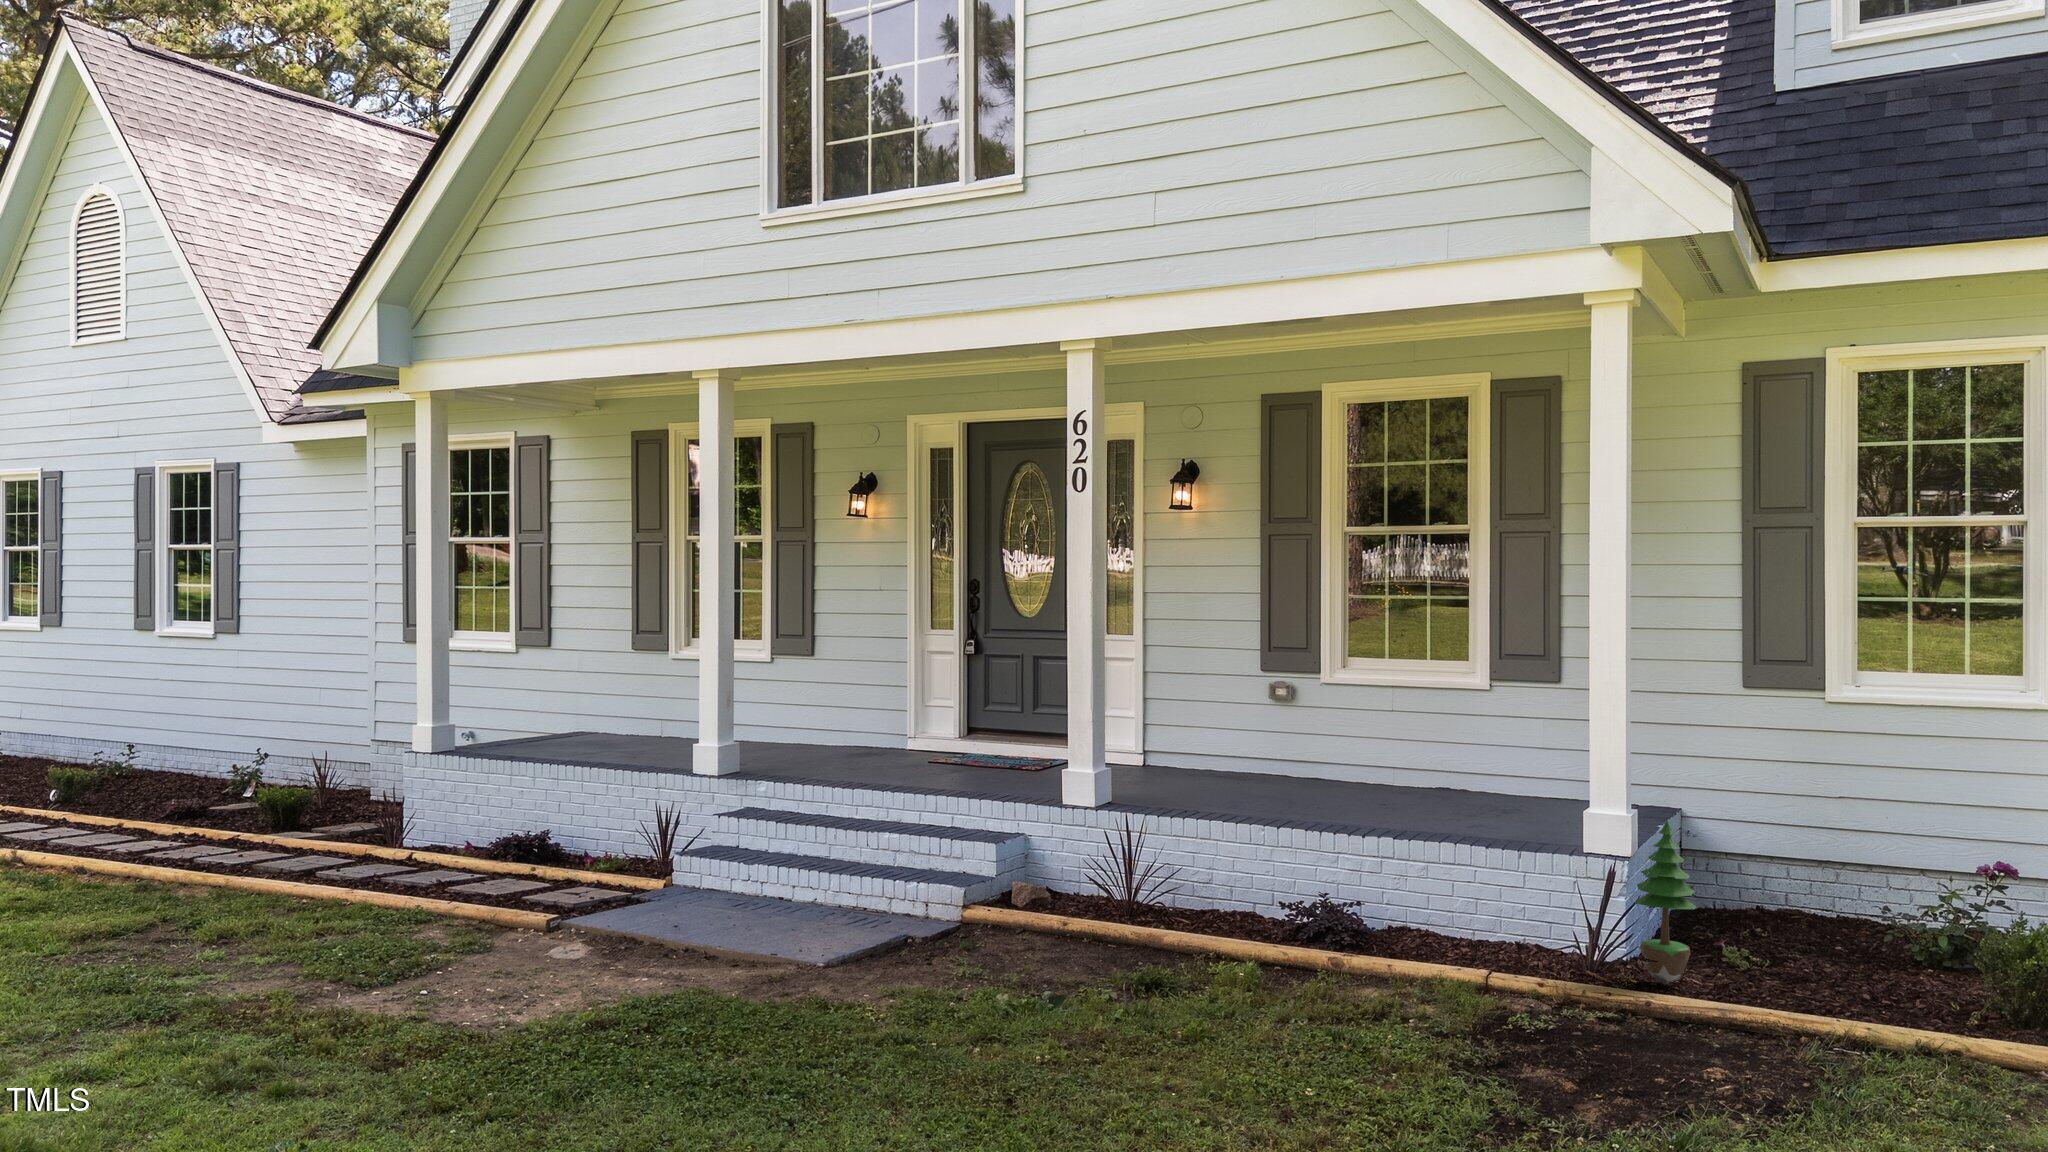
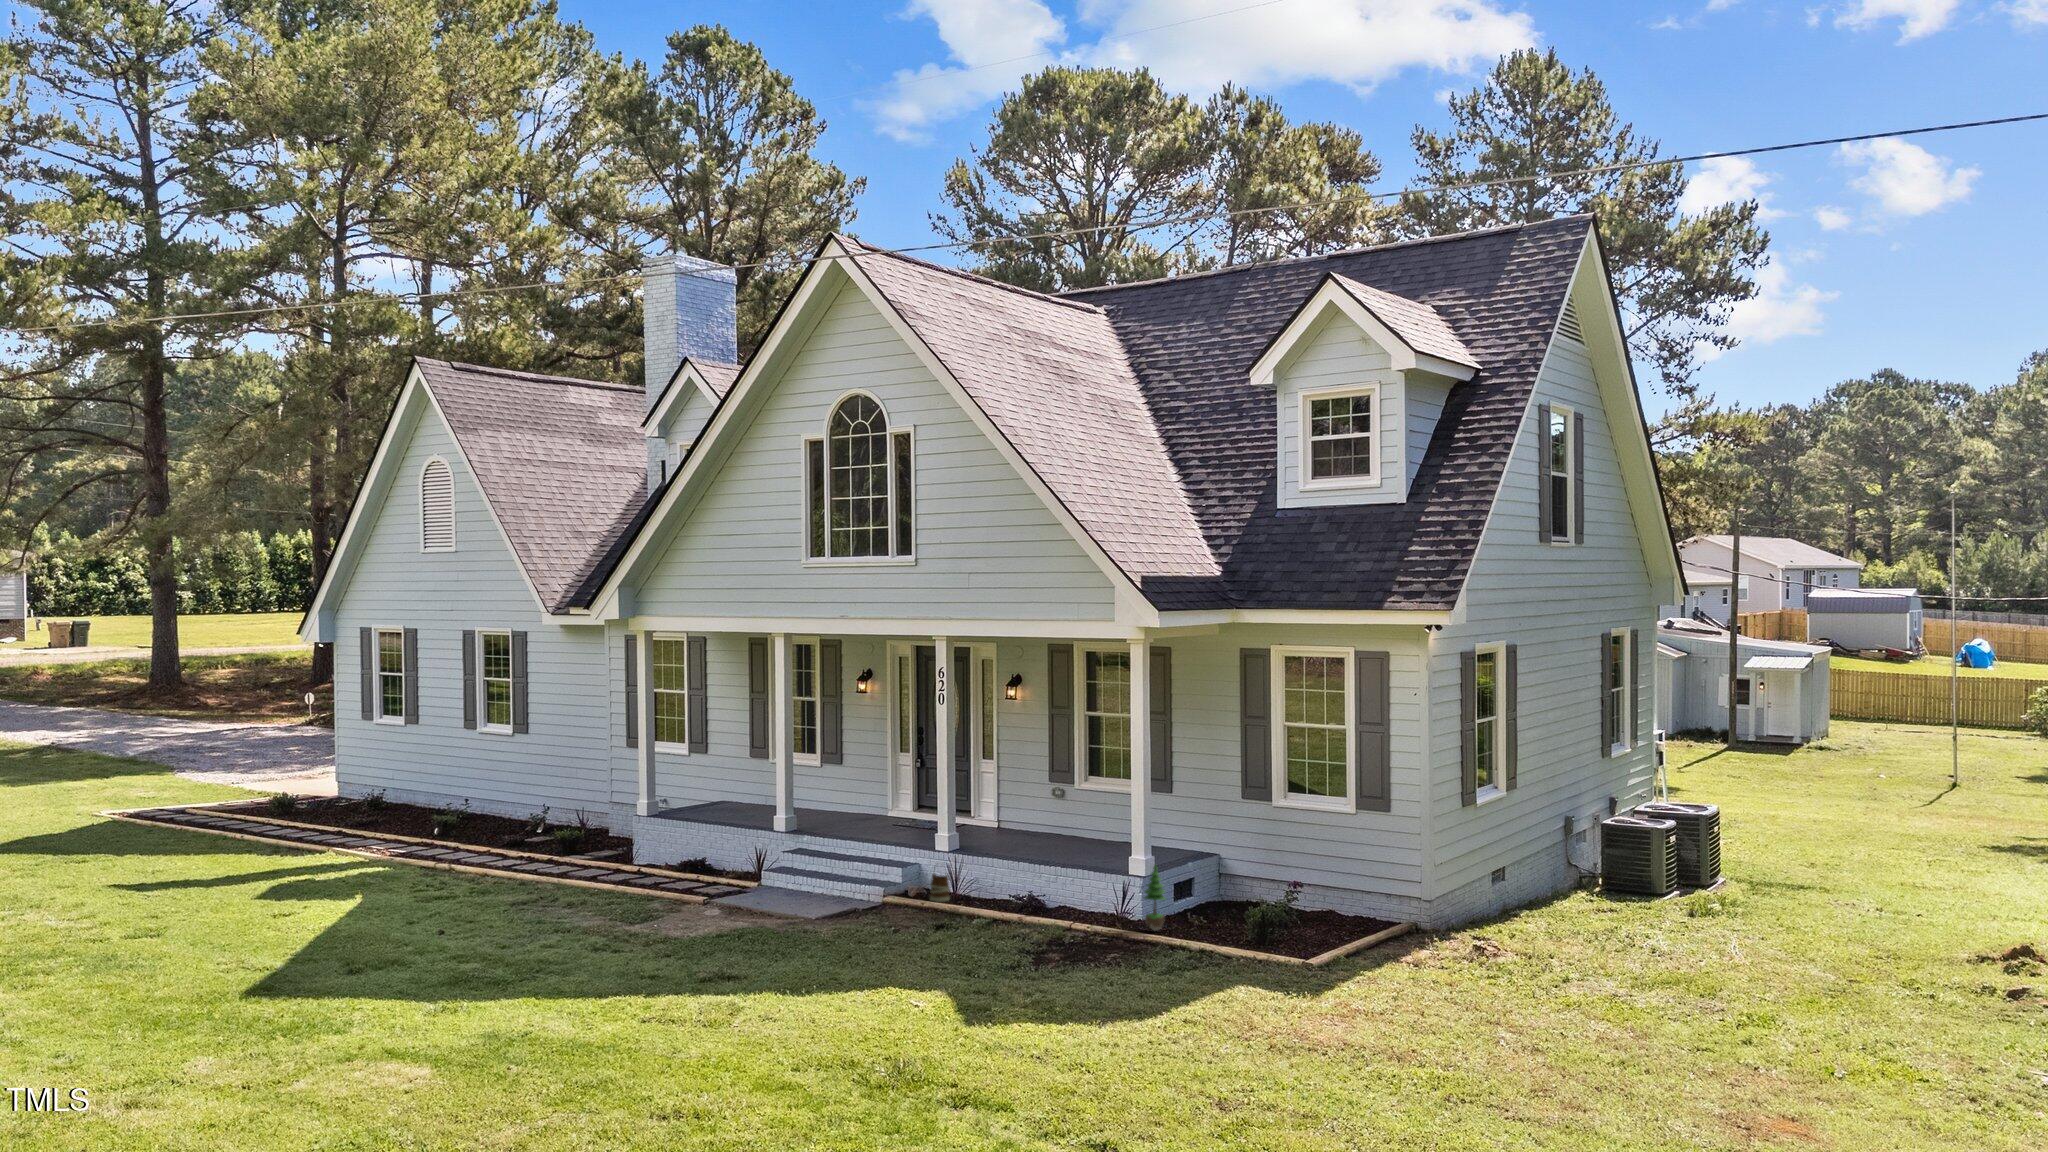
wooden bucket: none [1062,831,1108,917] -> present [930,873,950,902]

